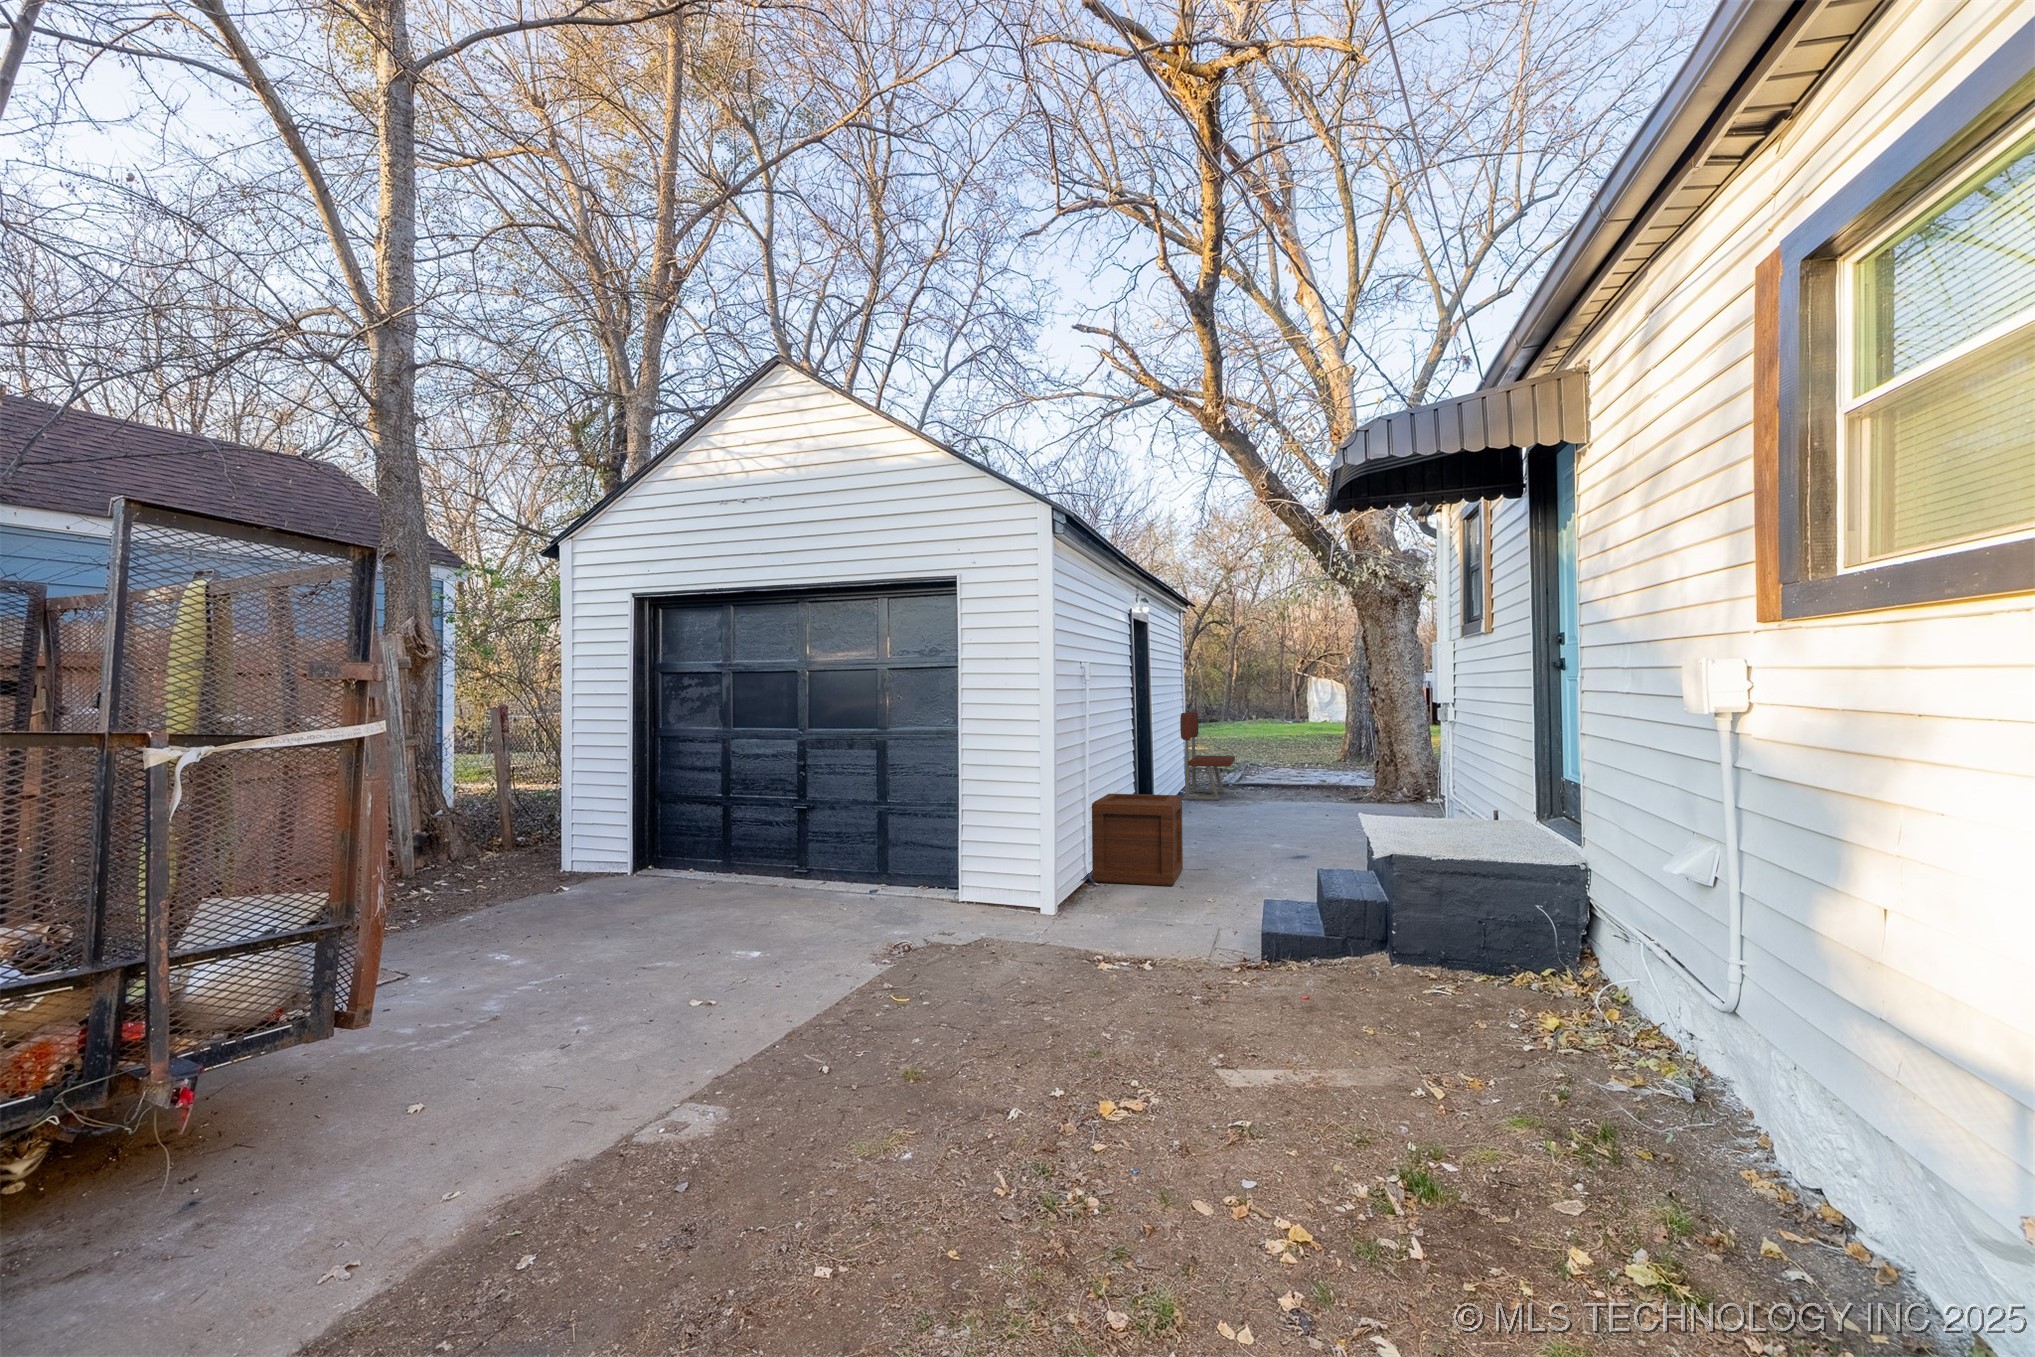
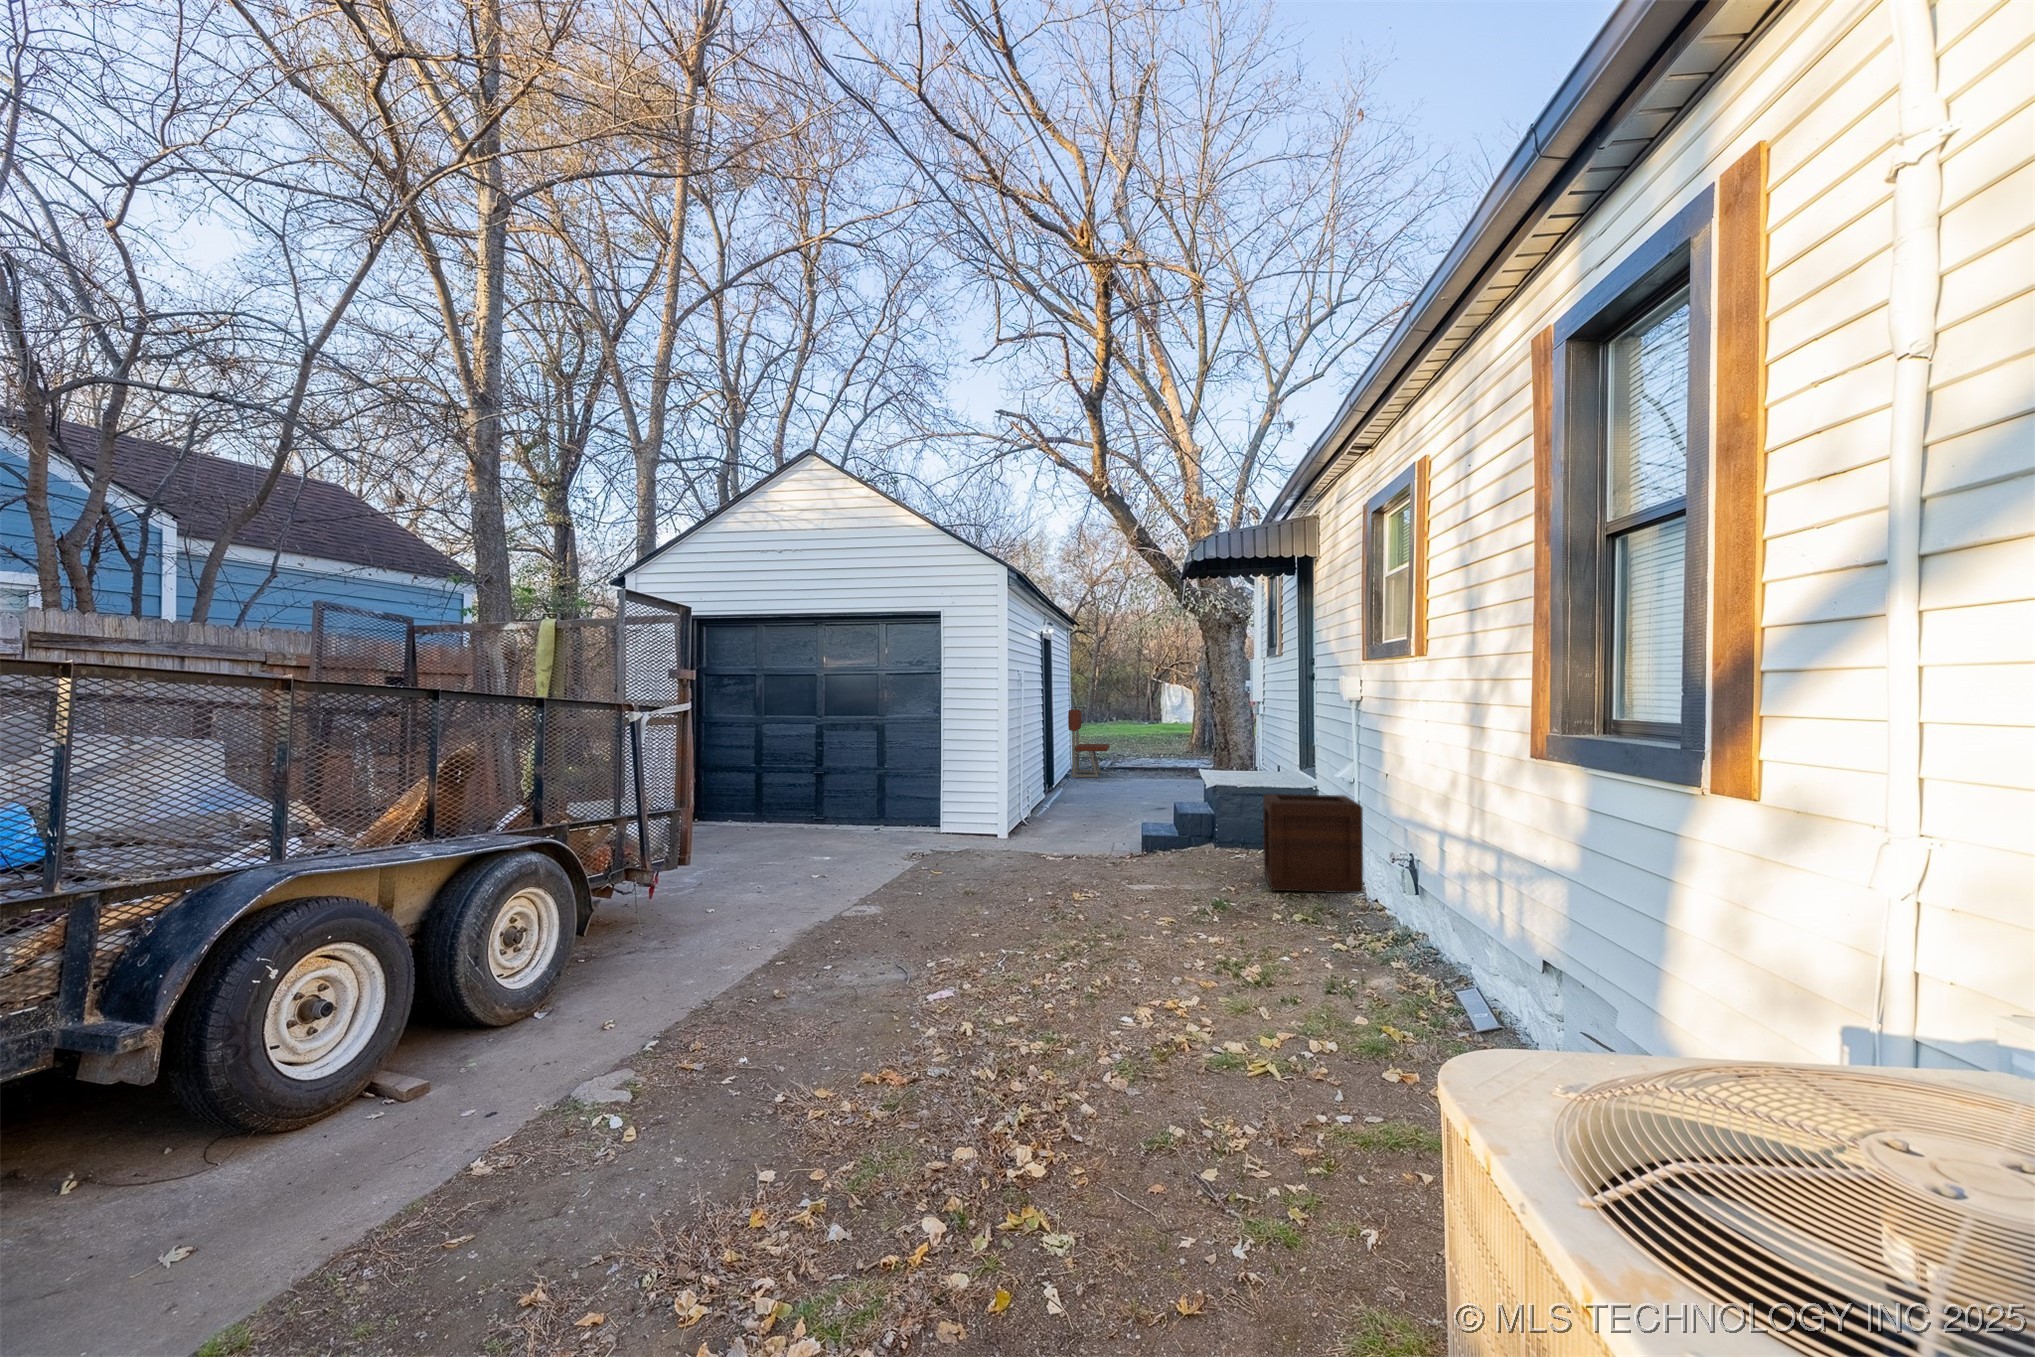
wooden crate: present [1092,794,1183,886] -> present [1263,794,1363,893]

